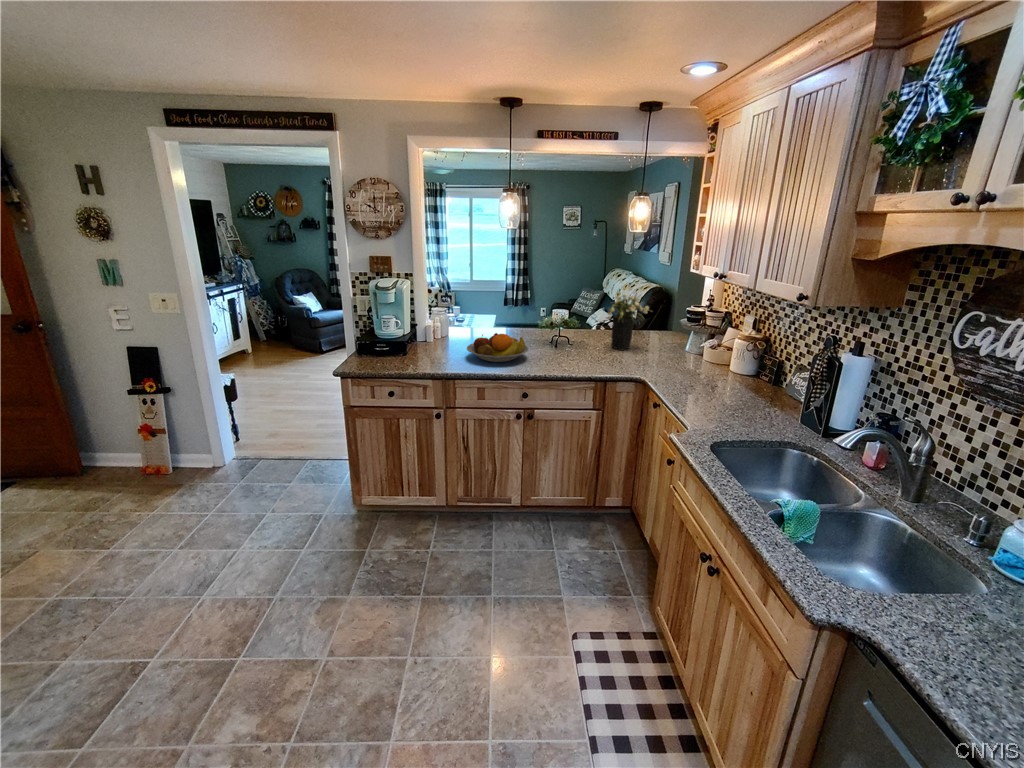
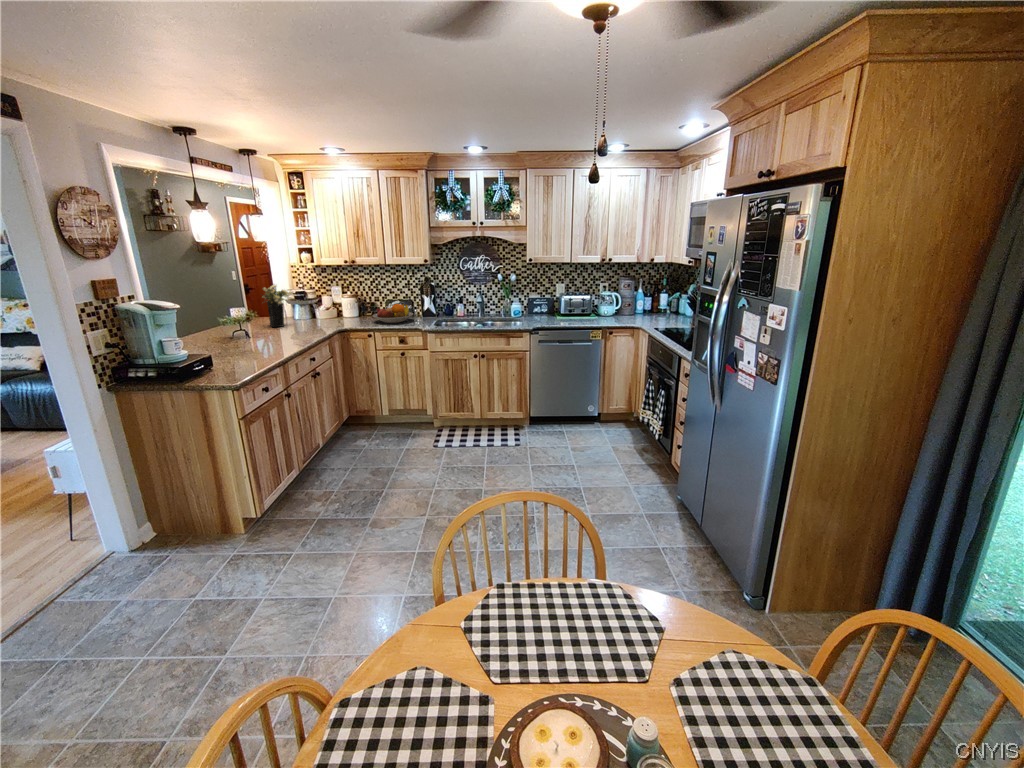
fruit bowl: present [467,333,528,362] -> present [373,304,413,323]

